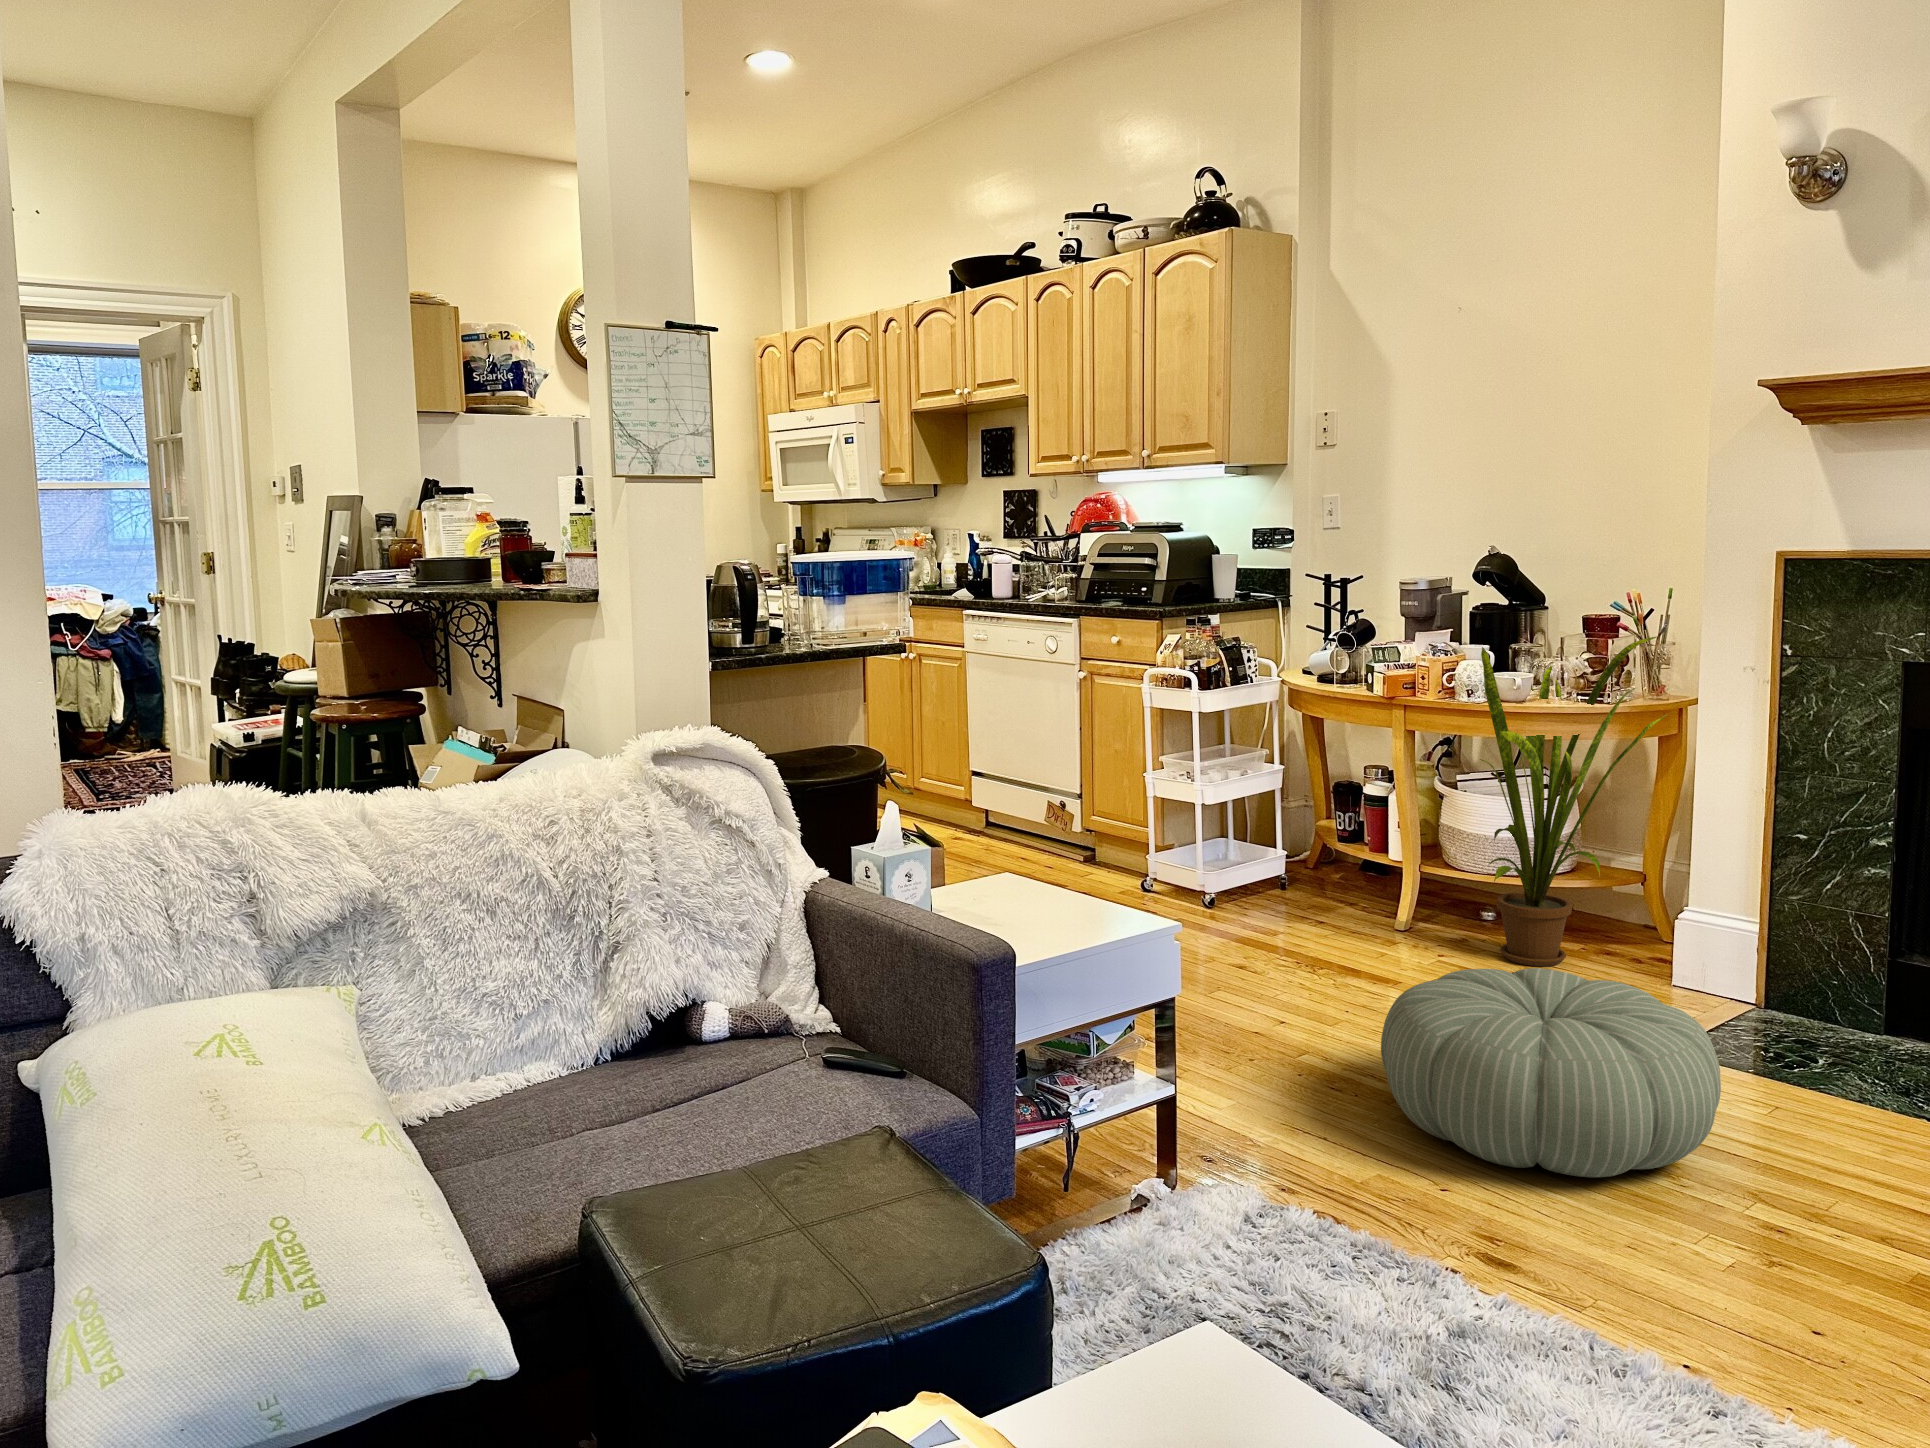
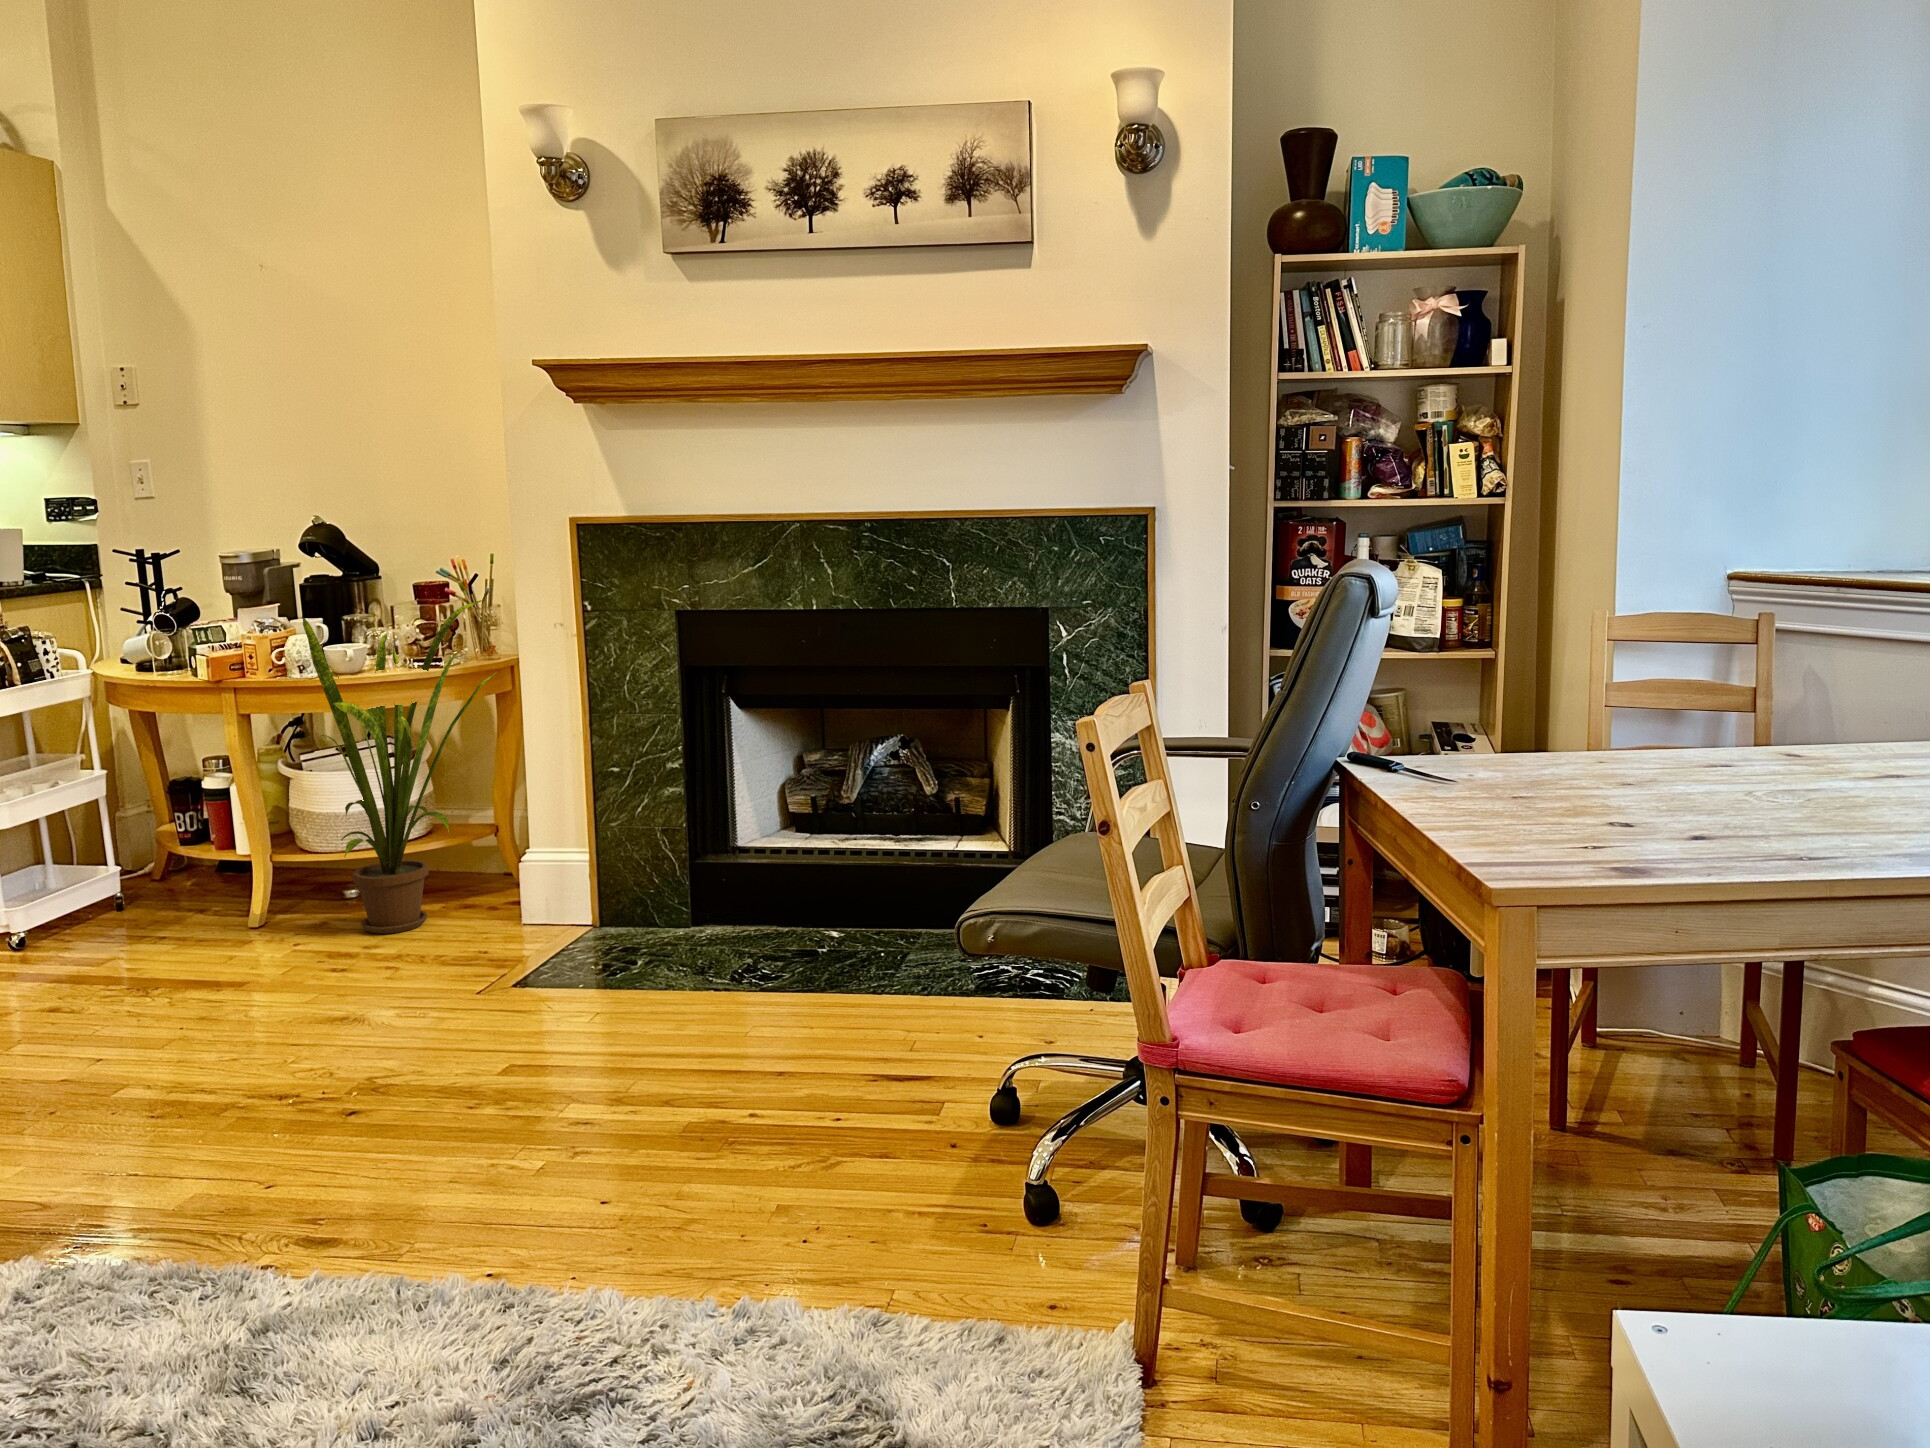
pouf: present [1381,968,1721,1178] -> none [193,930,541,1144]

